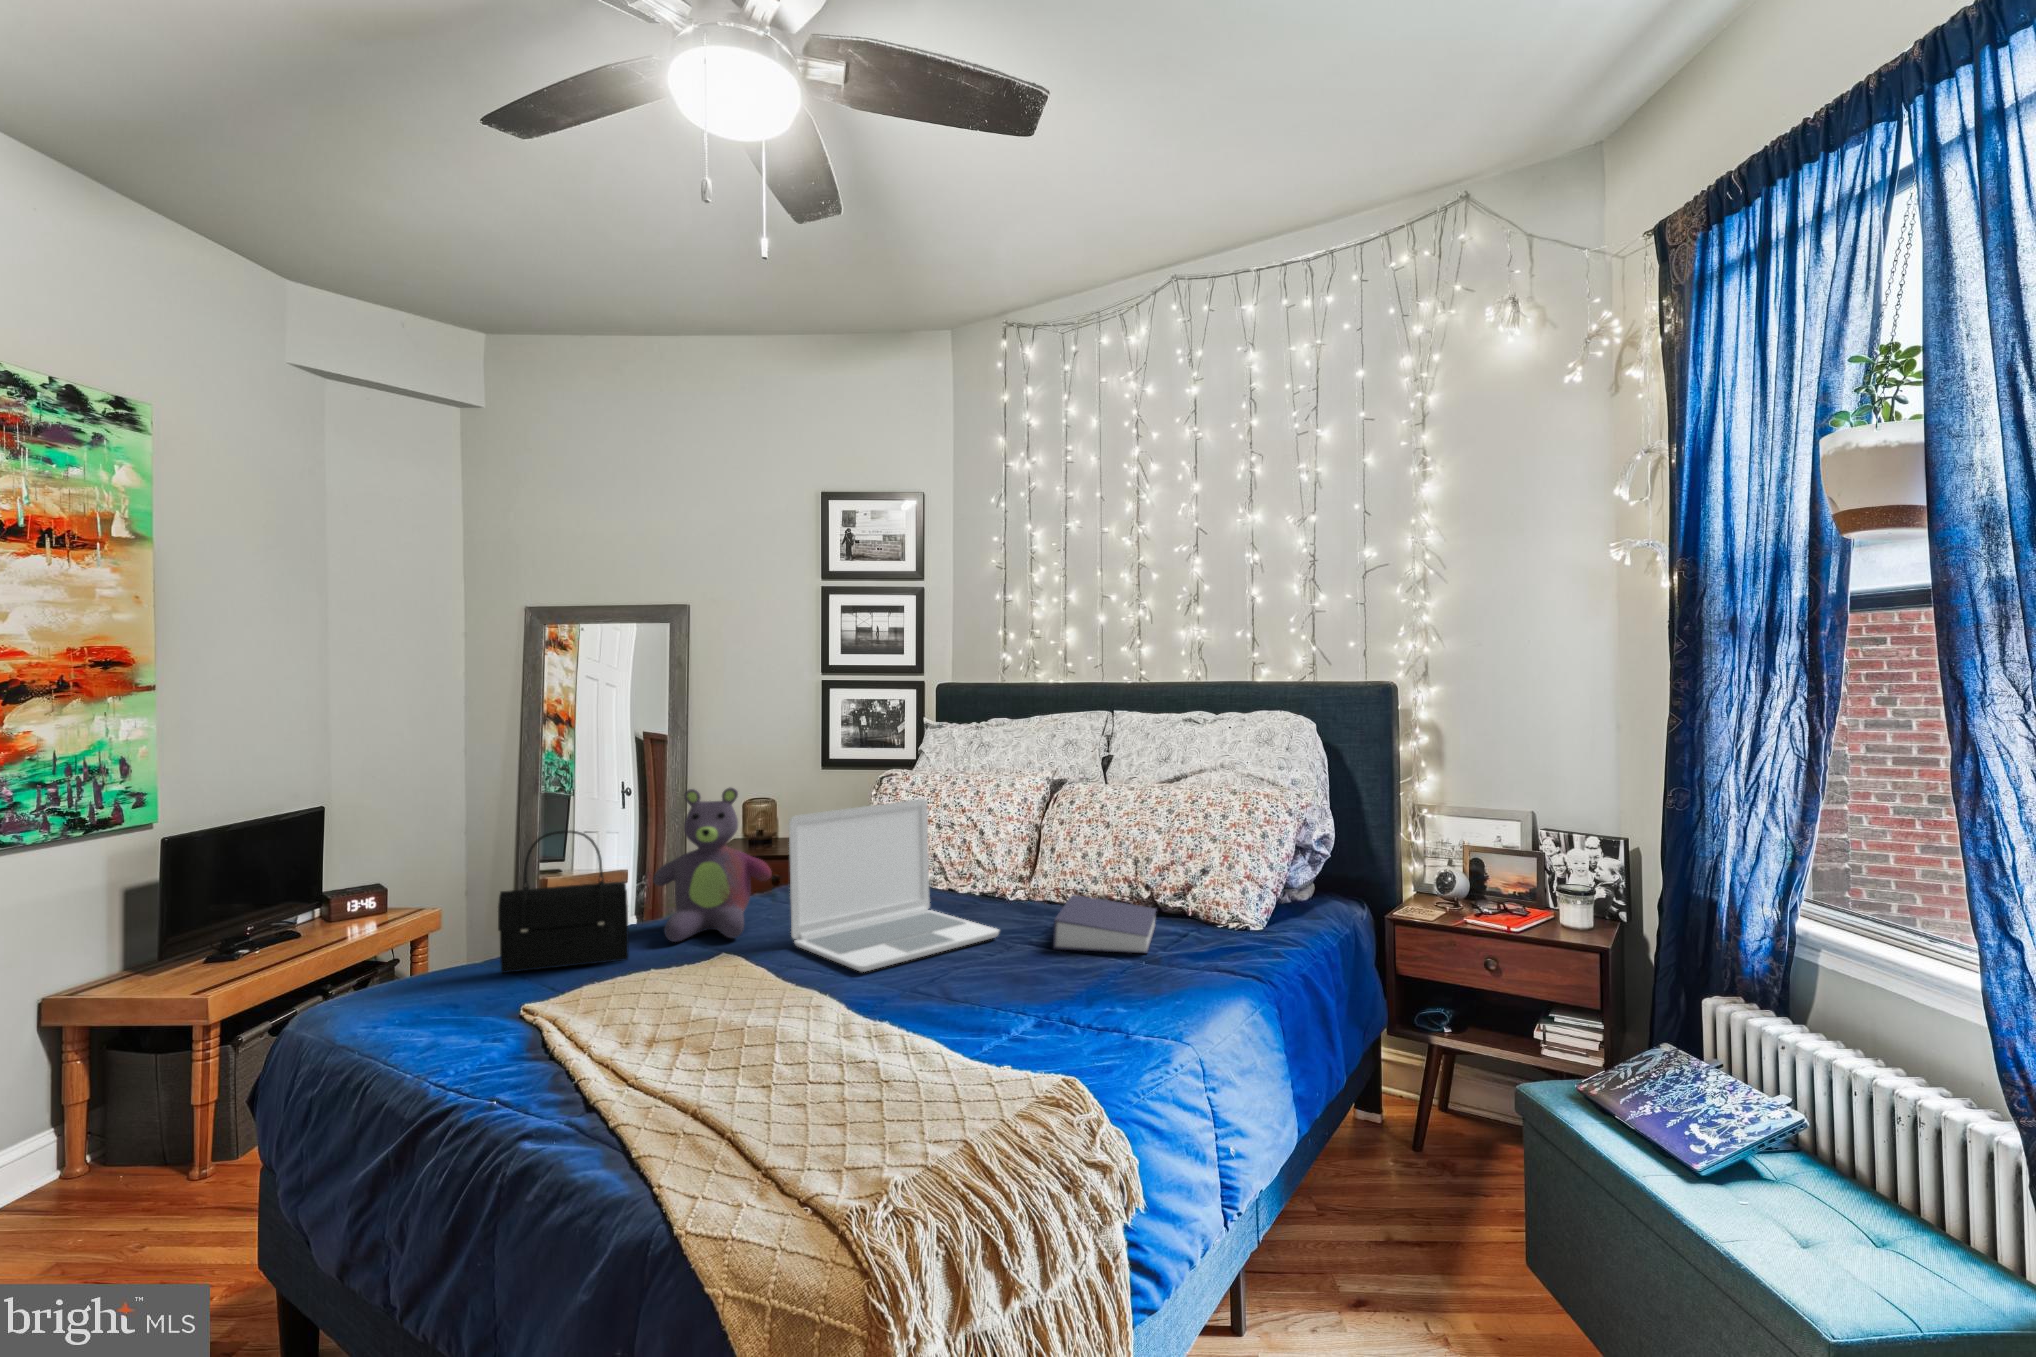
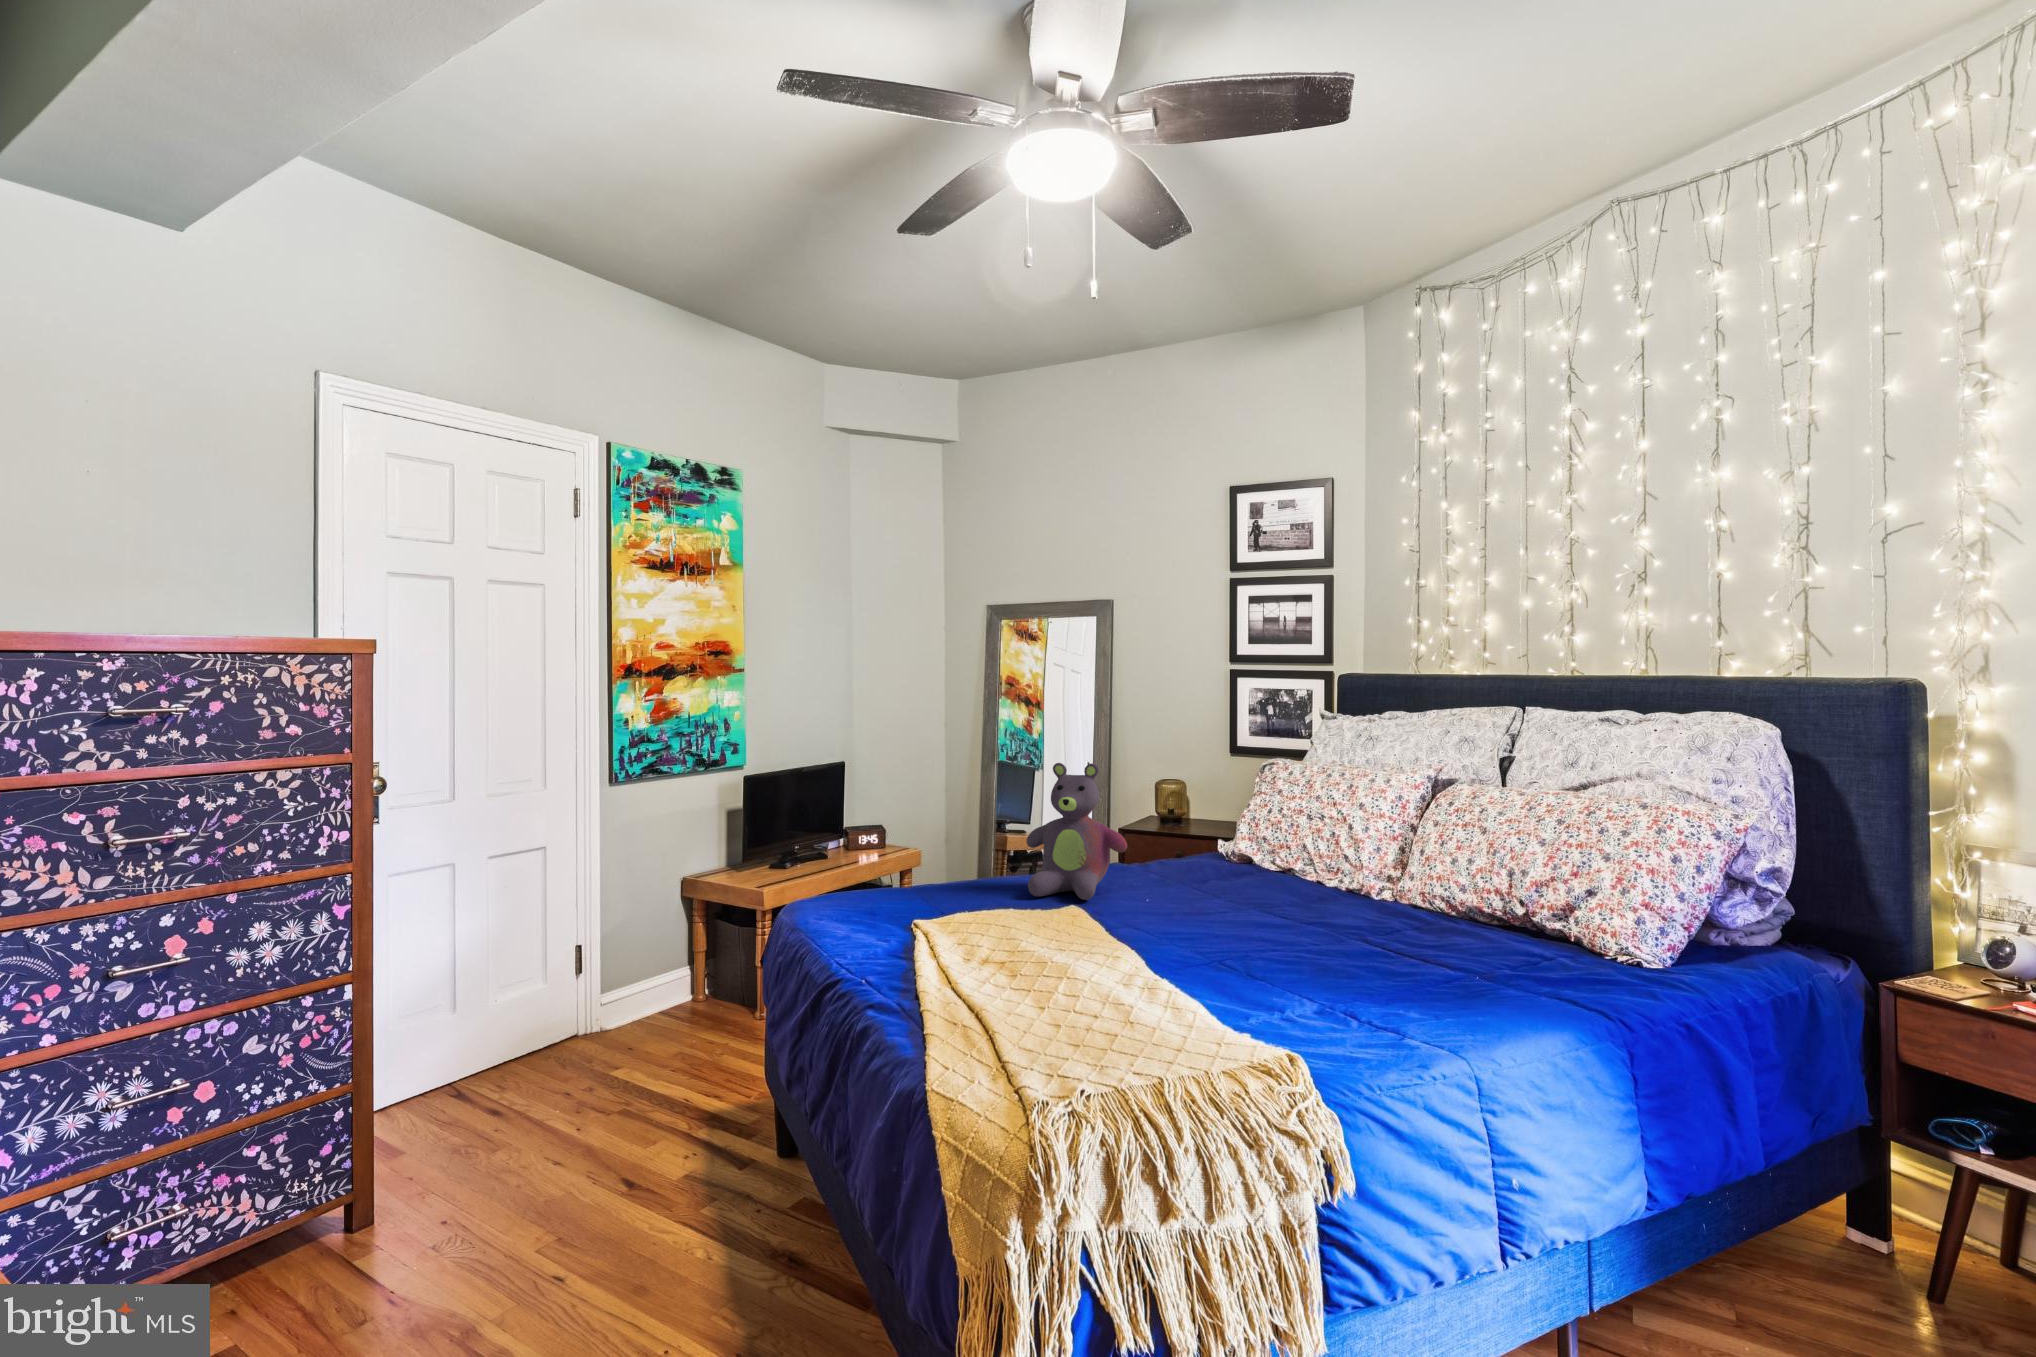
laptop: present [789,799,999,972] -> none [1130,786,1335,942]
handbag: present [498,831,629,973] -> none [895,789,994,905]
book: present [1053,894,1156,953] -> none [1384,899,1525,968]

